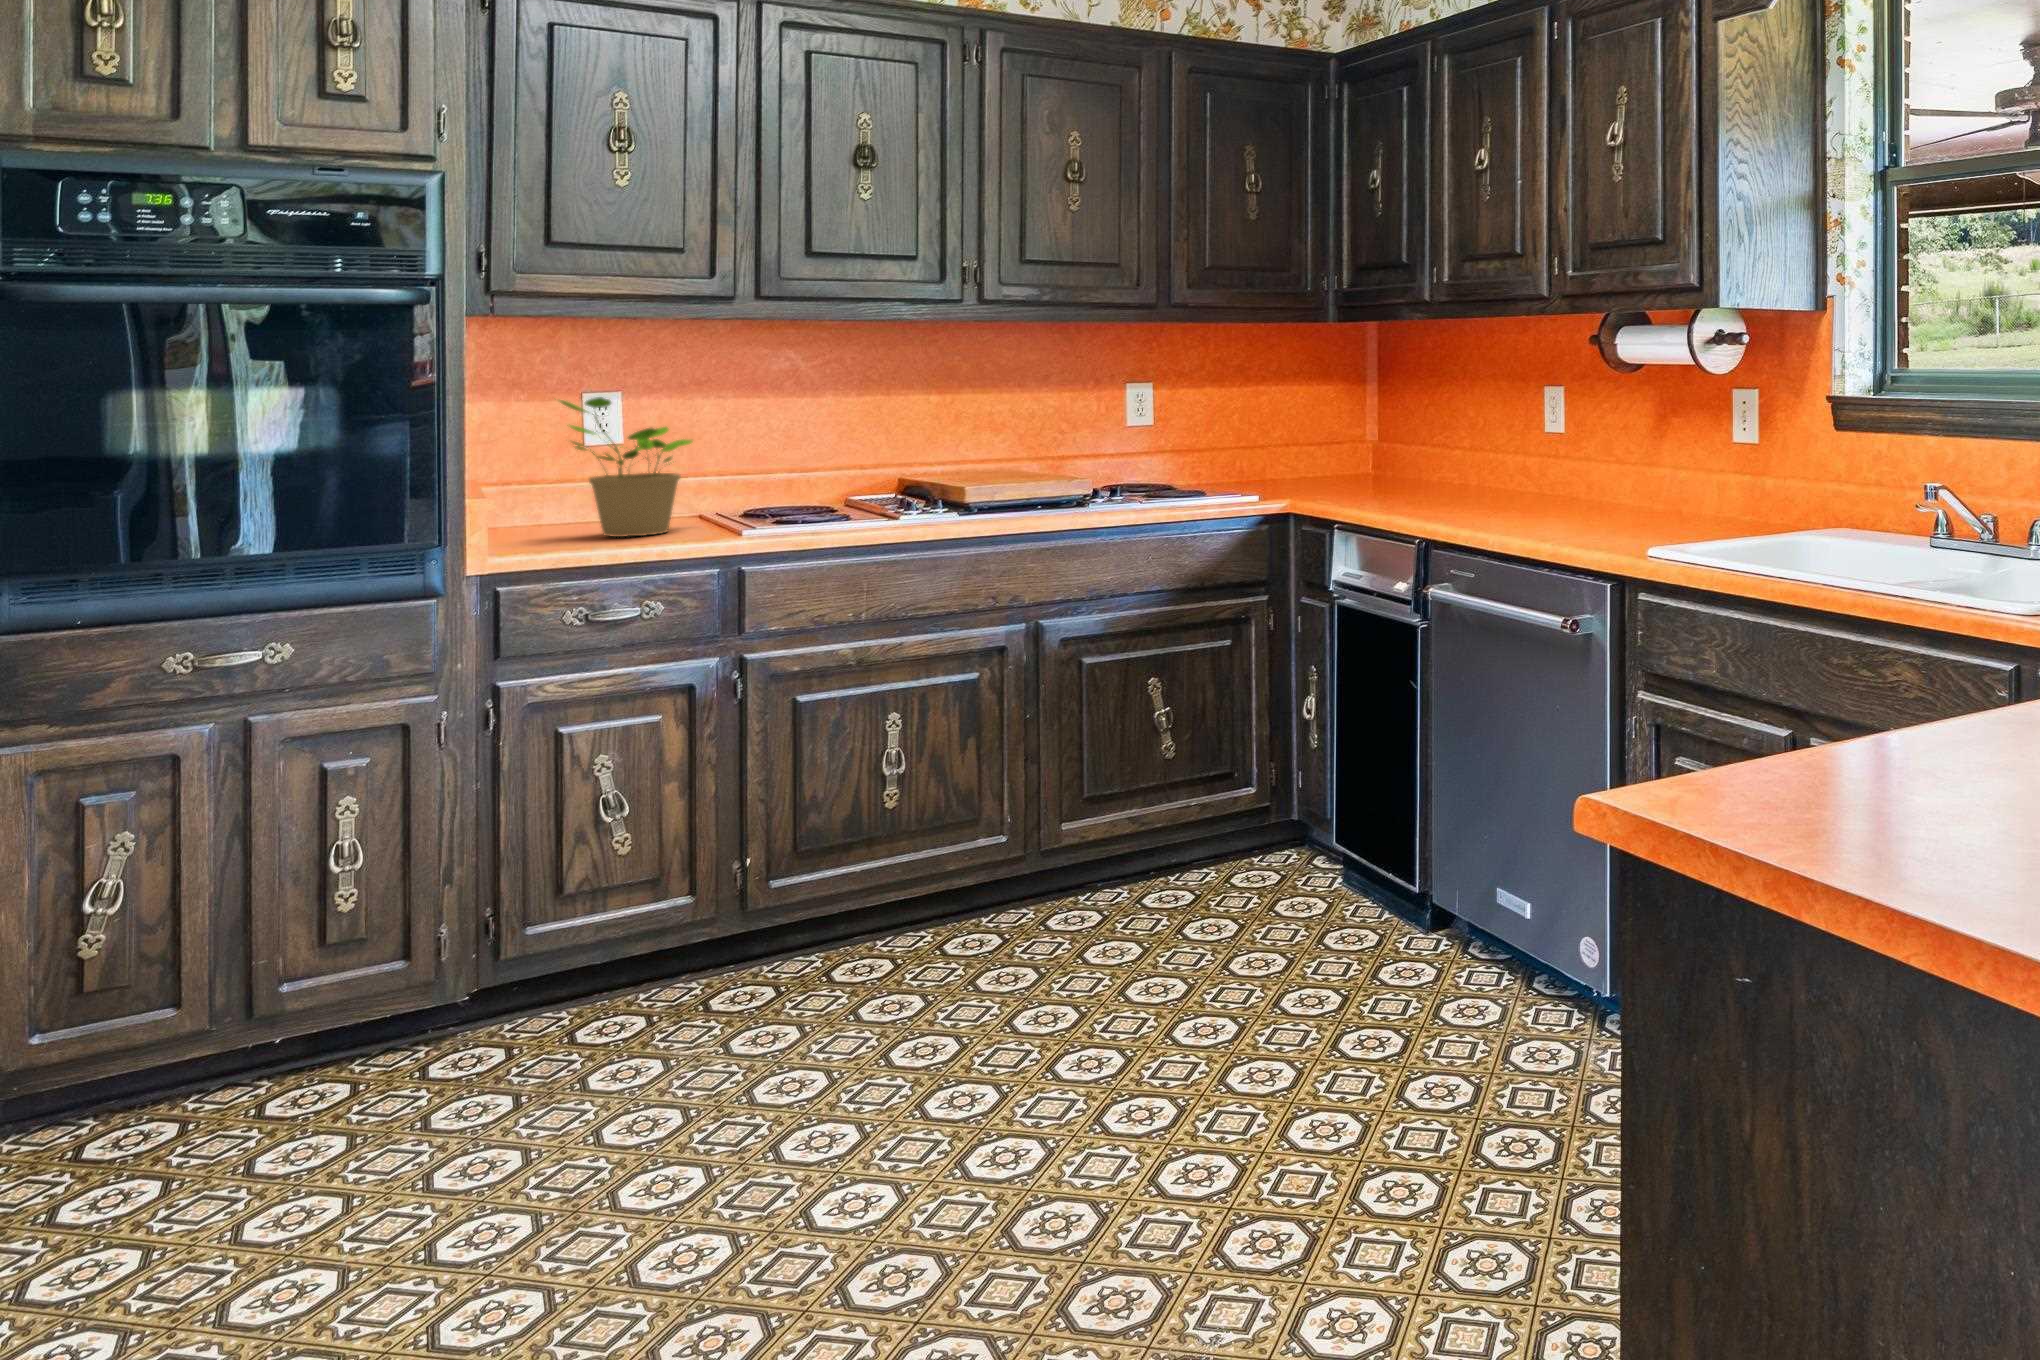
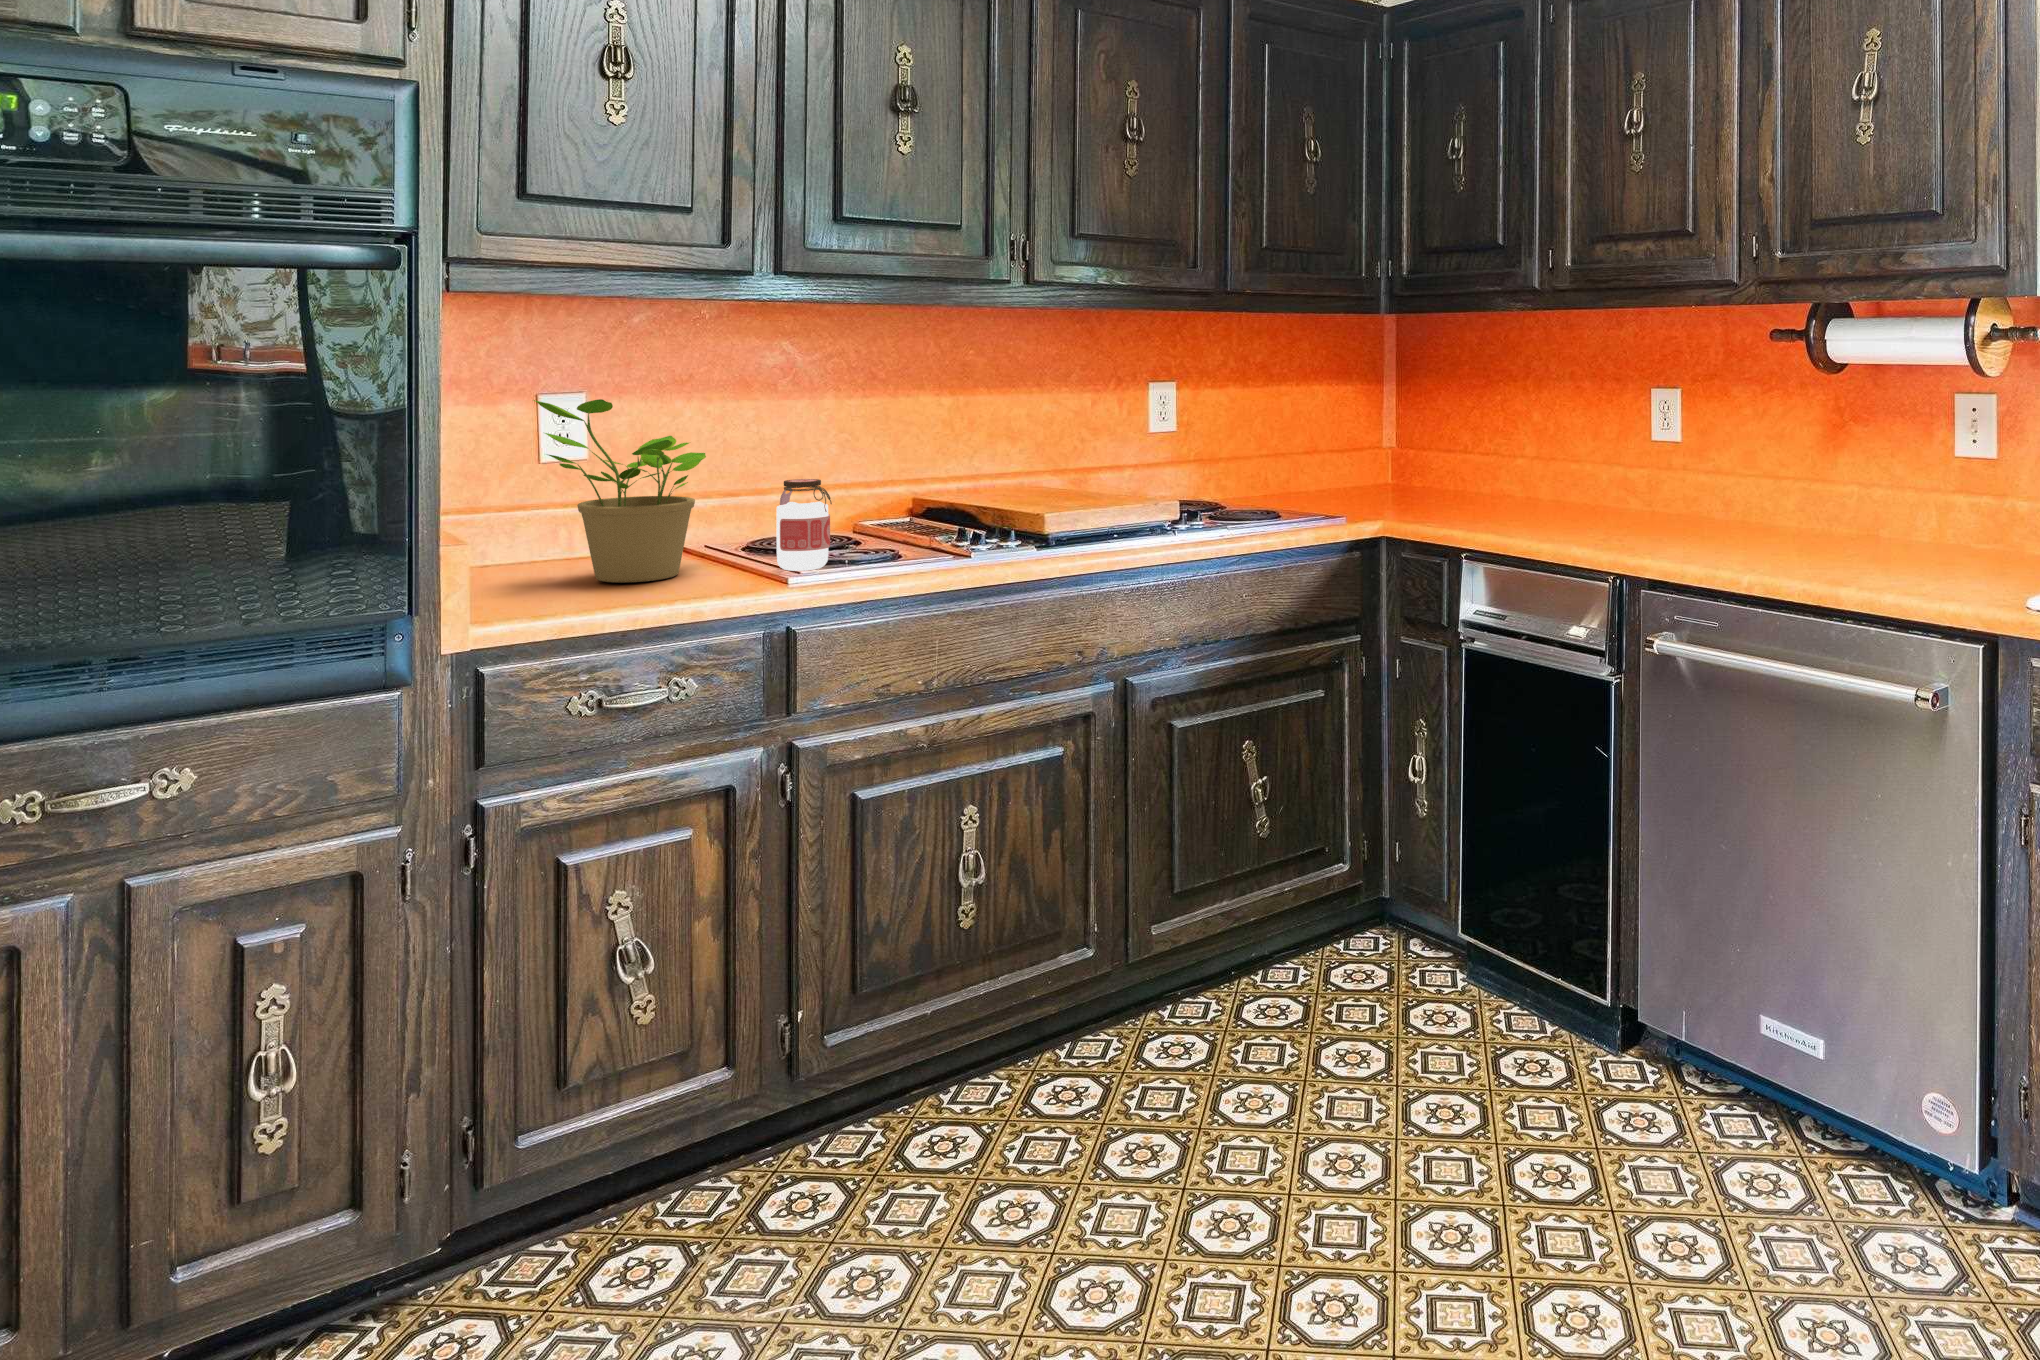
jar: none [739,458,783,529] -> present [777,479,832,571]

